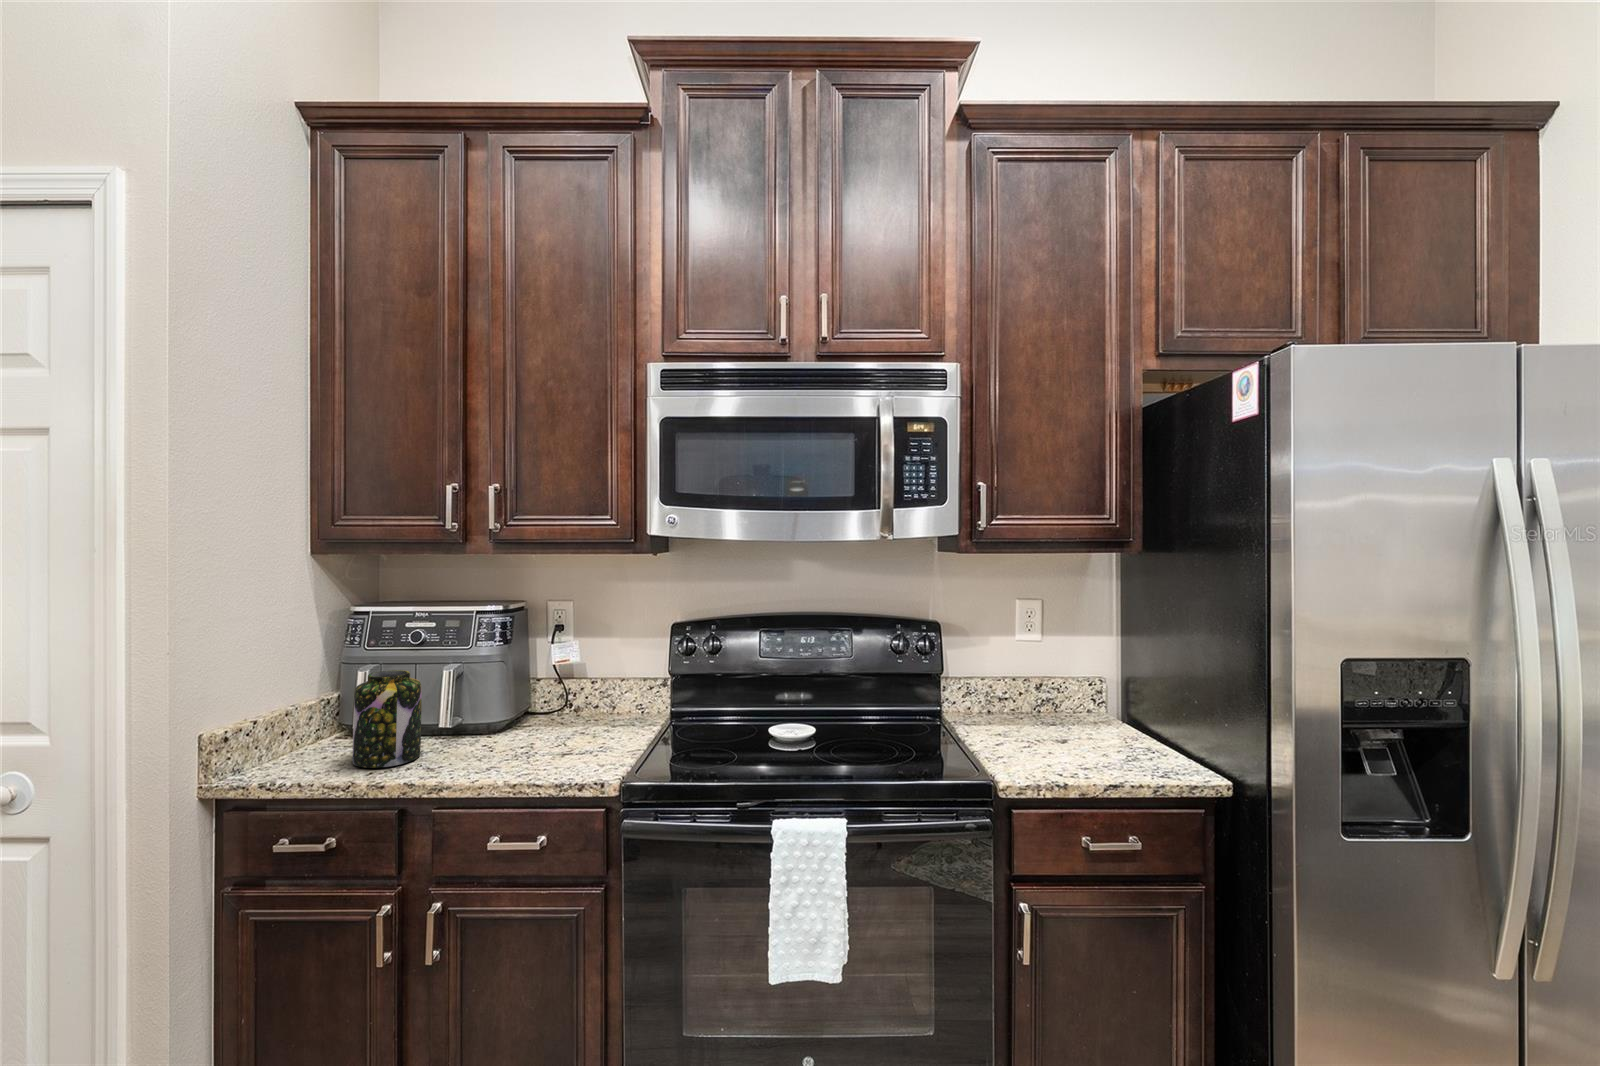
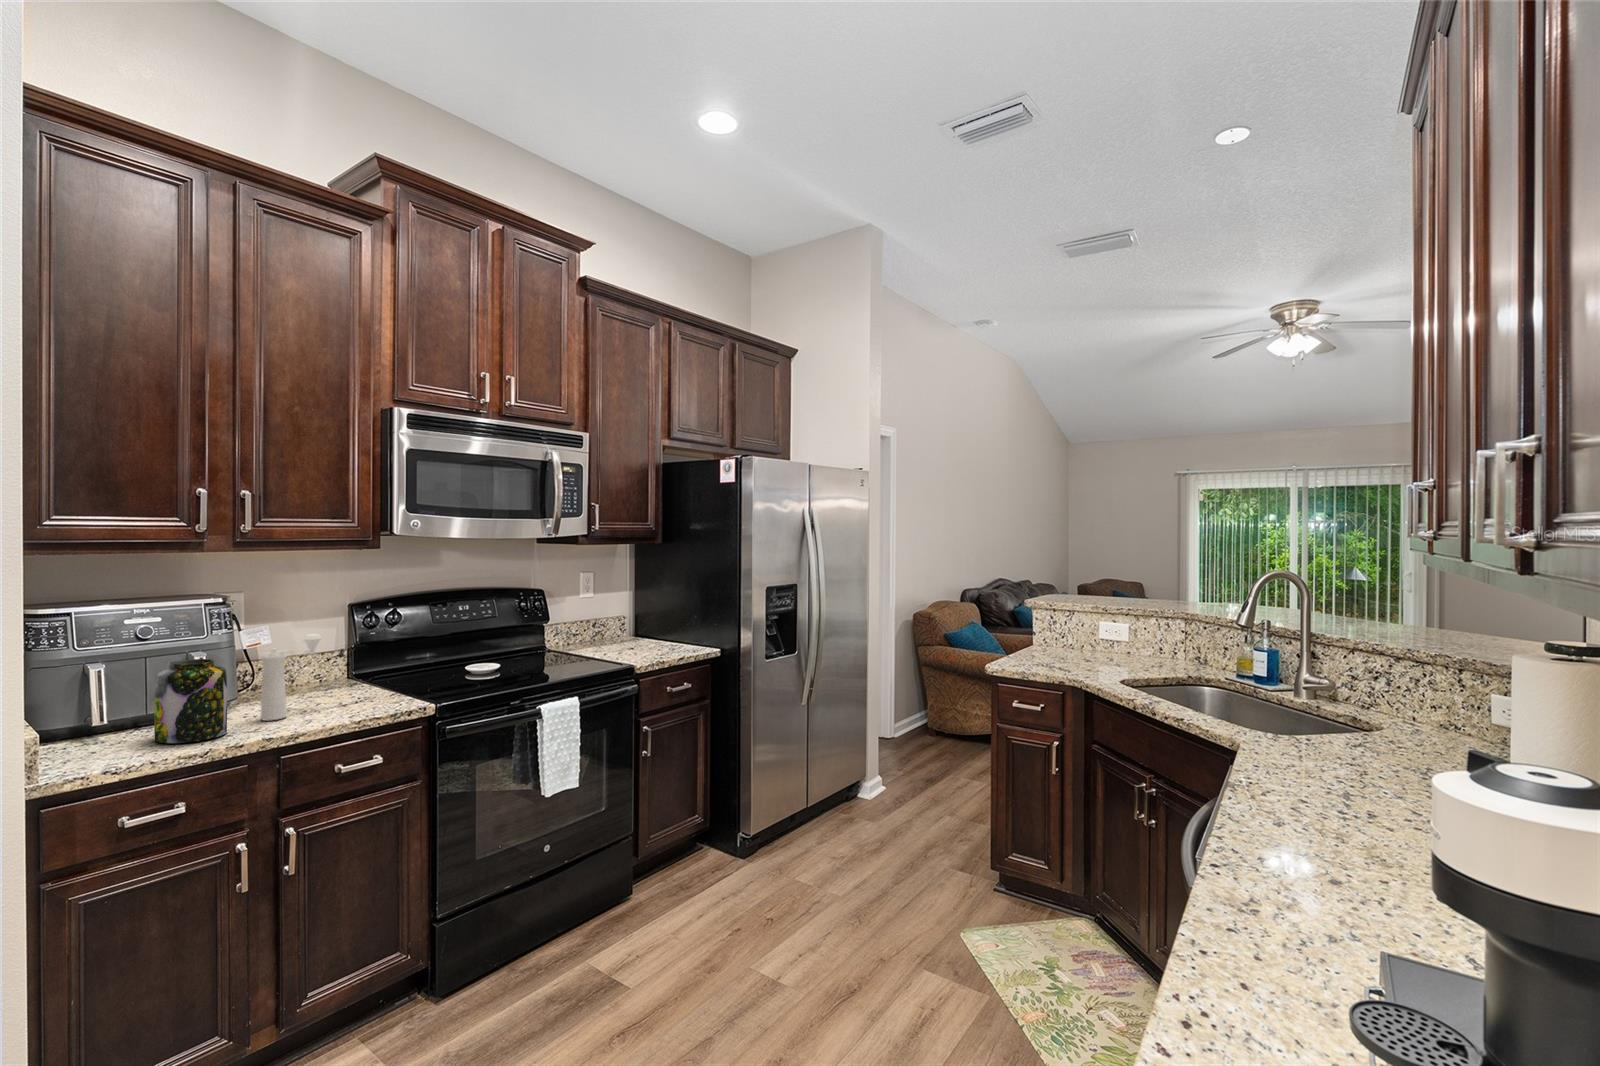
pepper mill: none [467,656,546,757] -> present [261,634,321,720]

